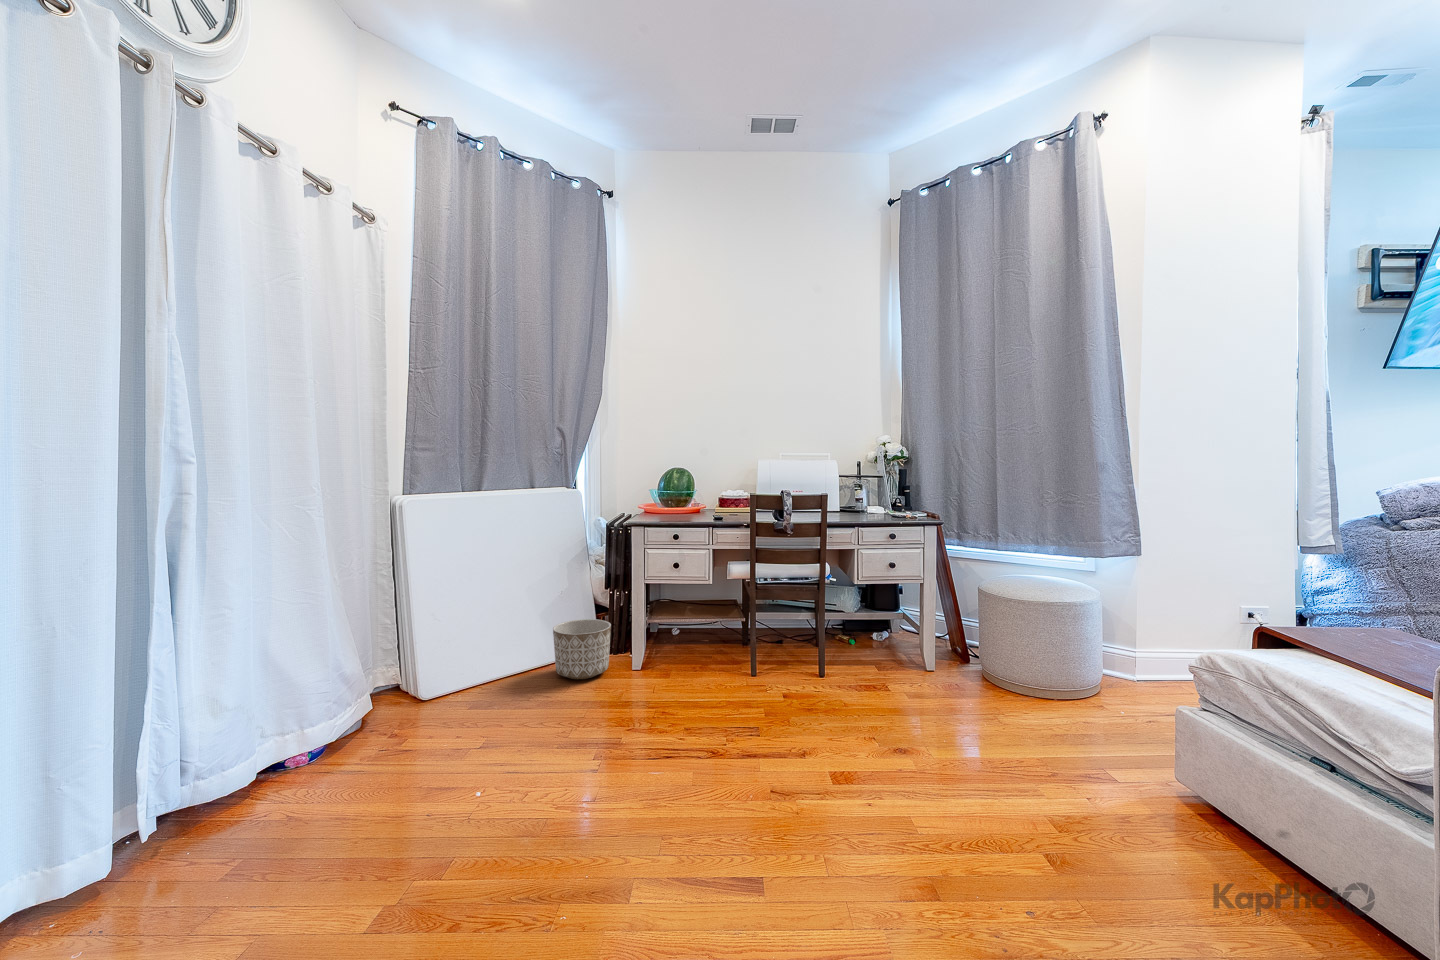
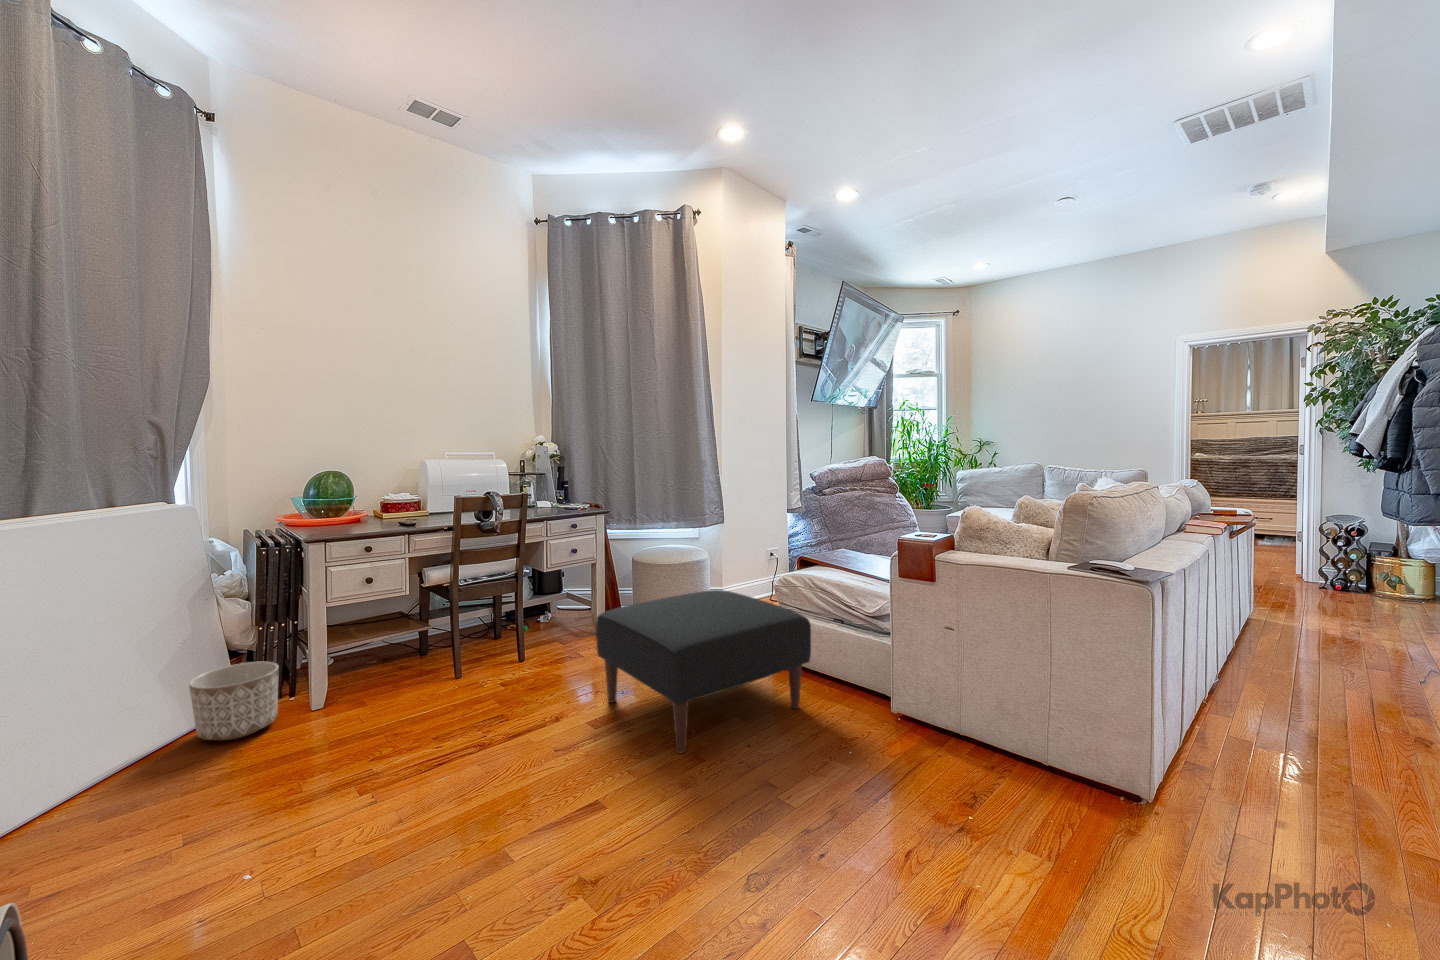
ottoman: none [859,641,1213,906] -> present [596,590,811,753]

